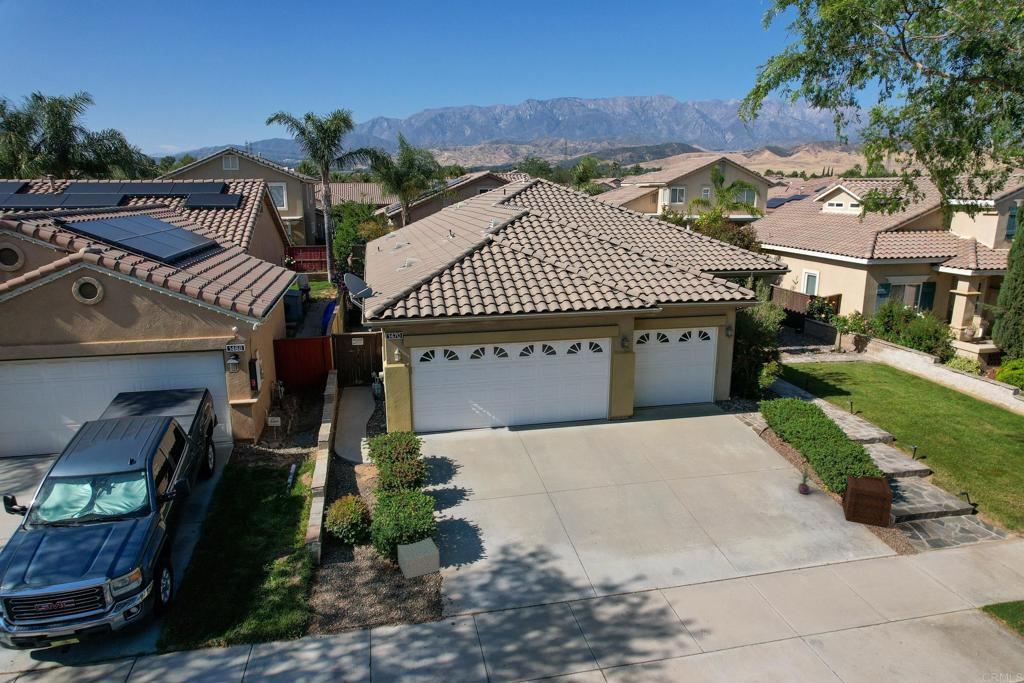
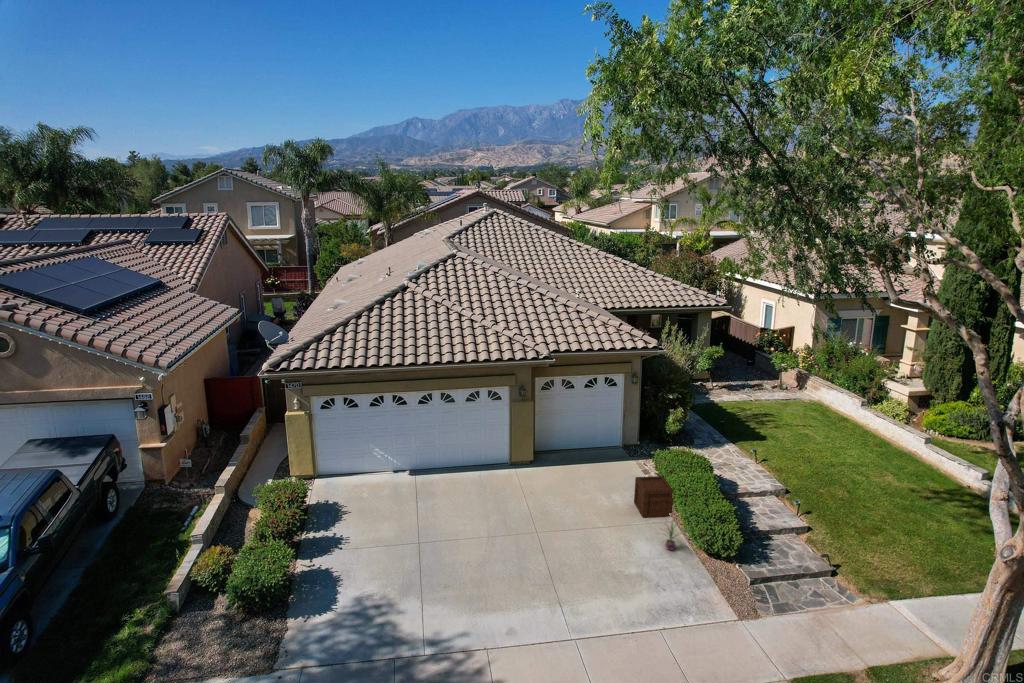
wooden crate: present [841,473,893,527] -> present [634,476,674,518]
storage box: present [398,538,440,579] -> none [244,593,281,635]

